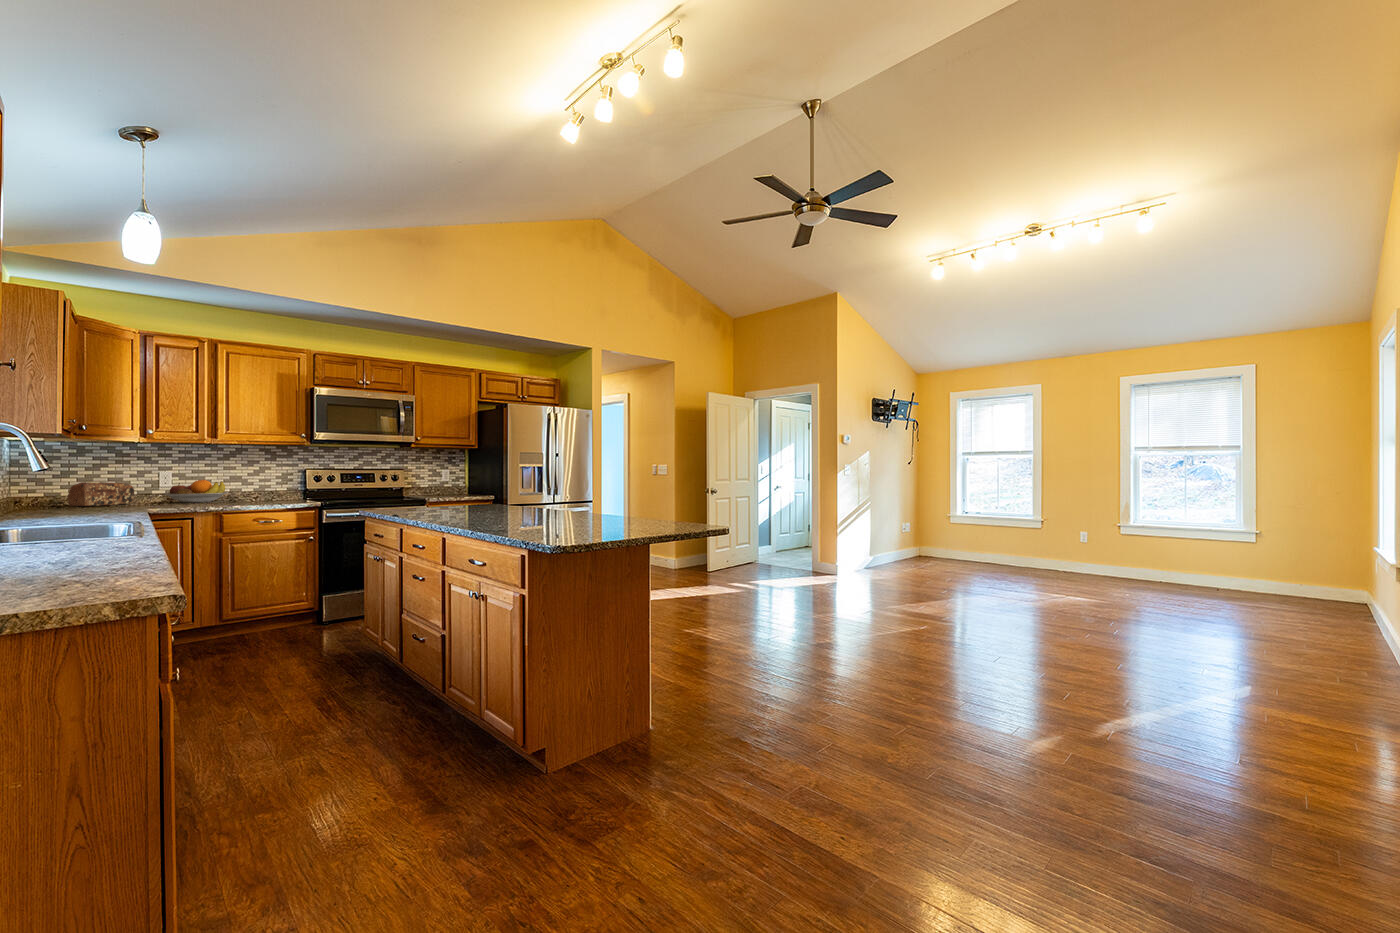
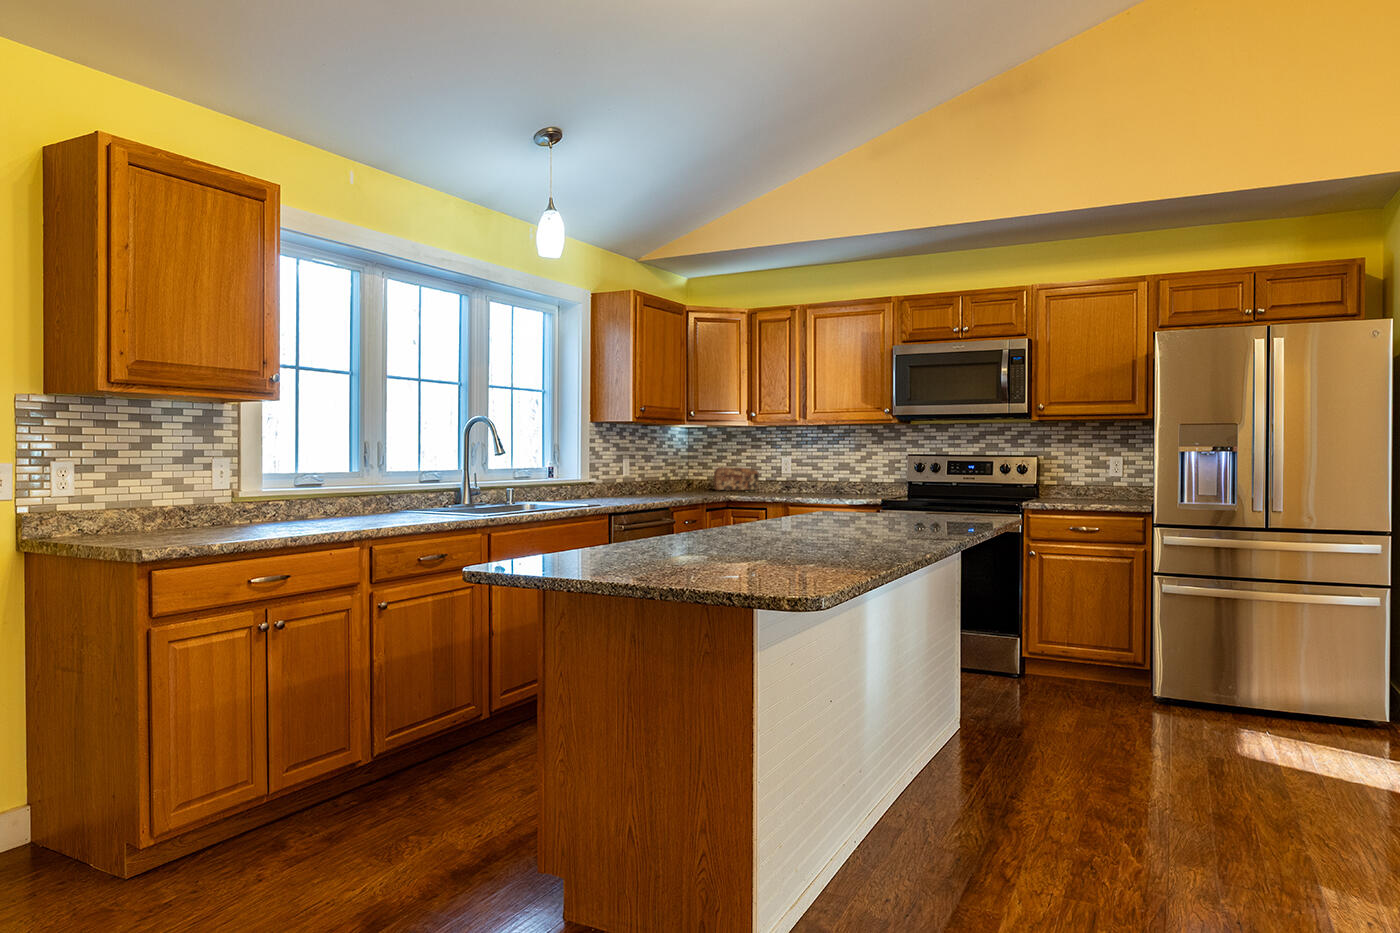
fruit bowl: present [163,480,228,503] -> none [773,467,830,492]

